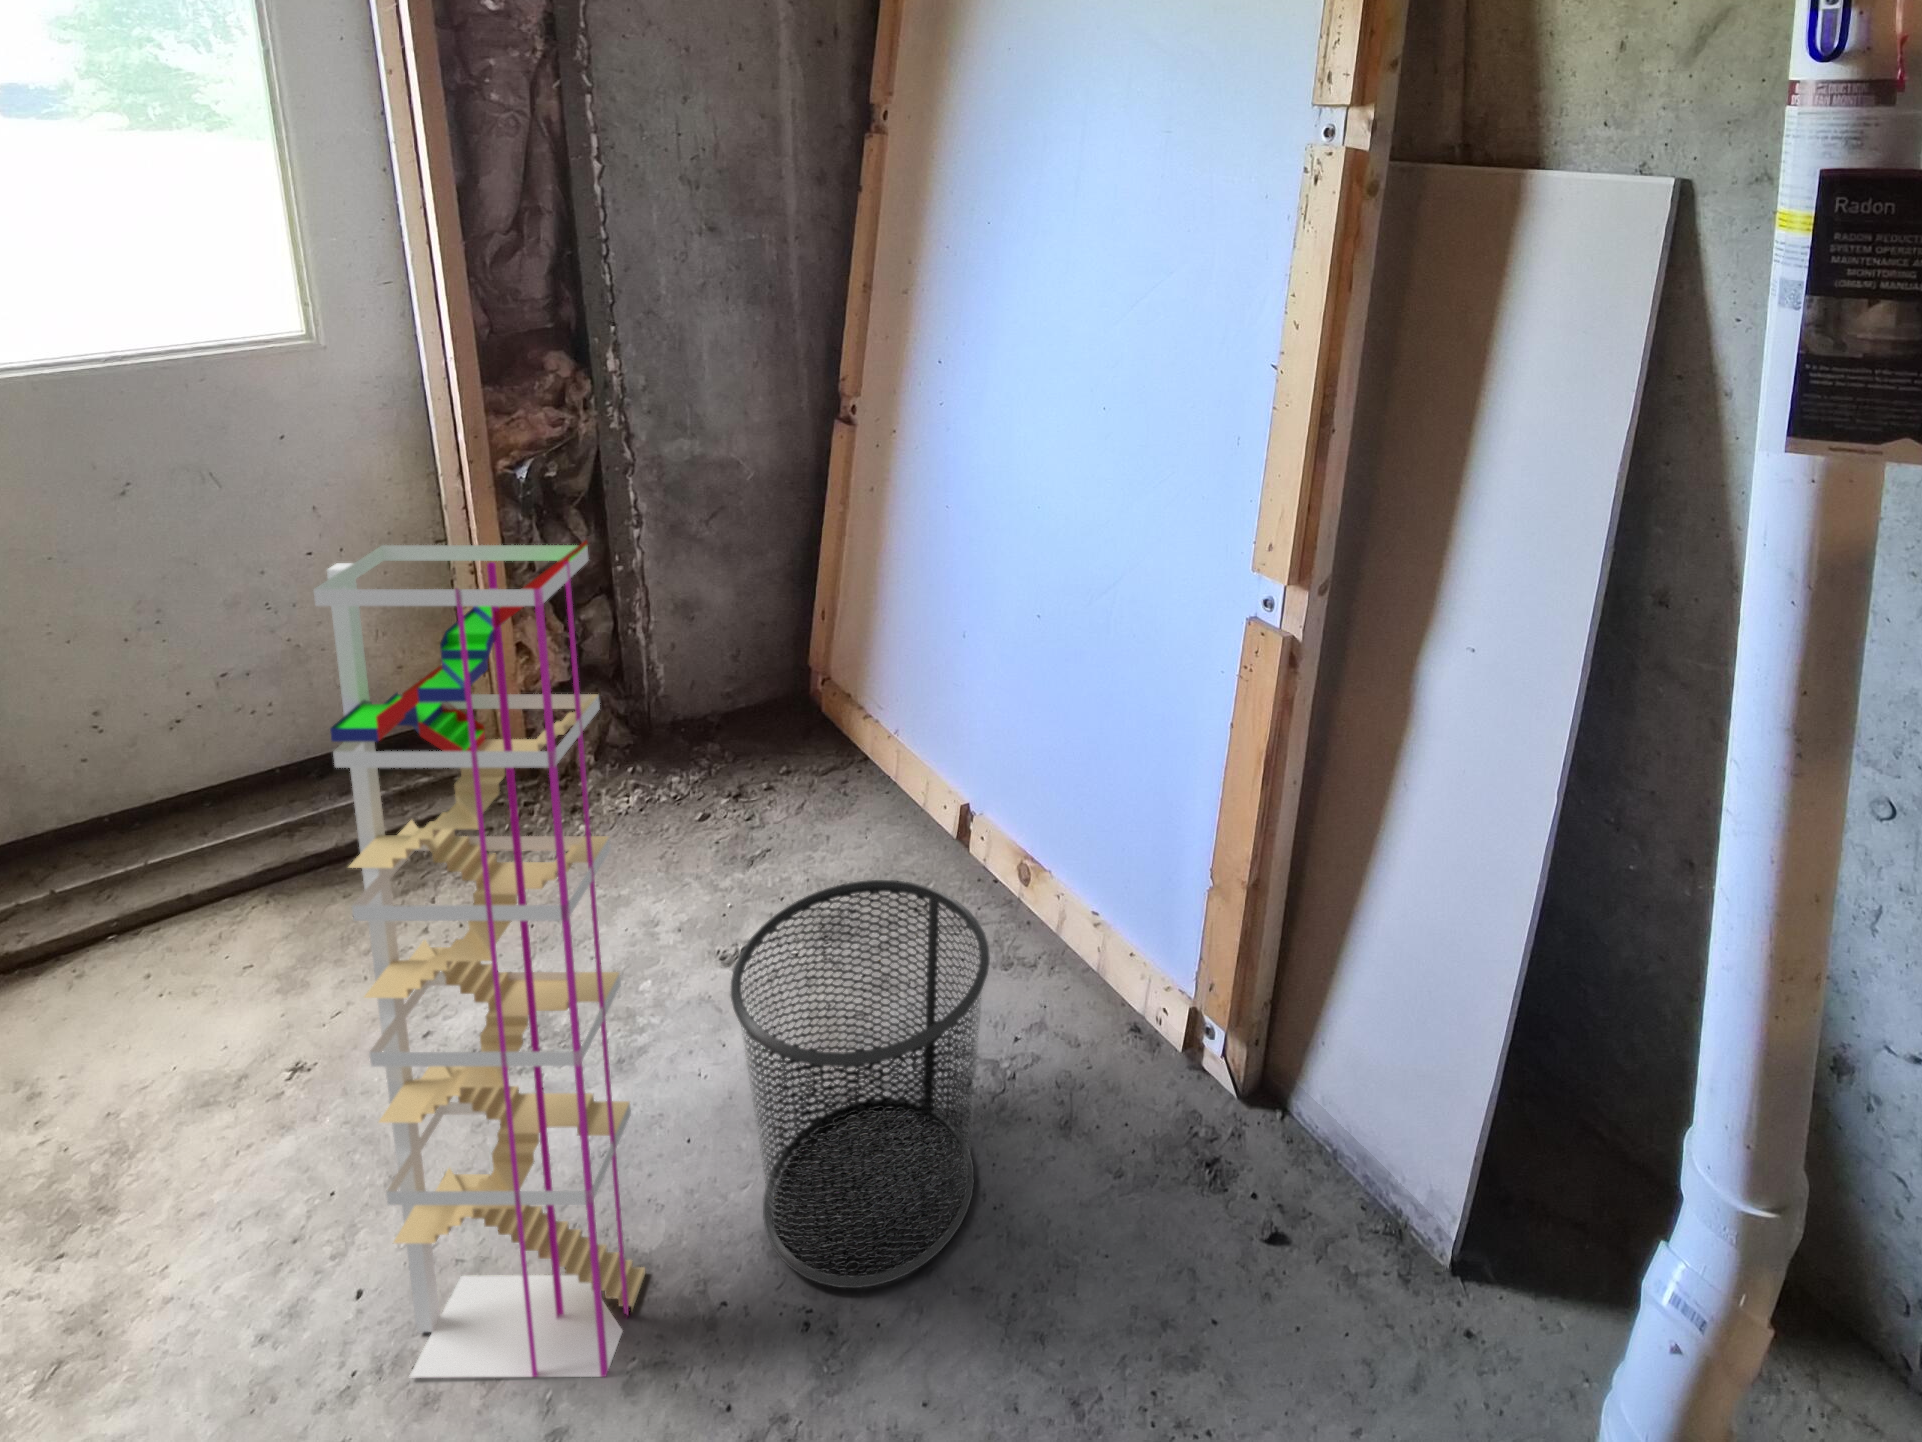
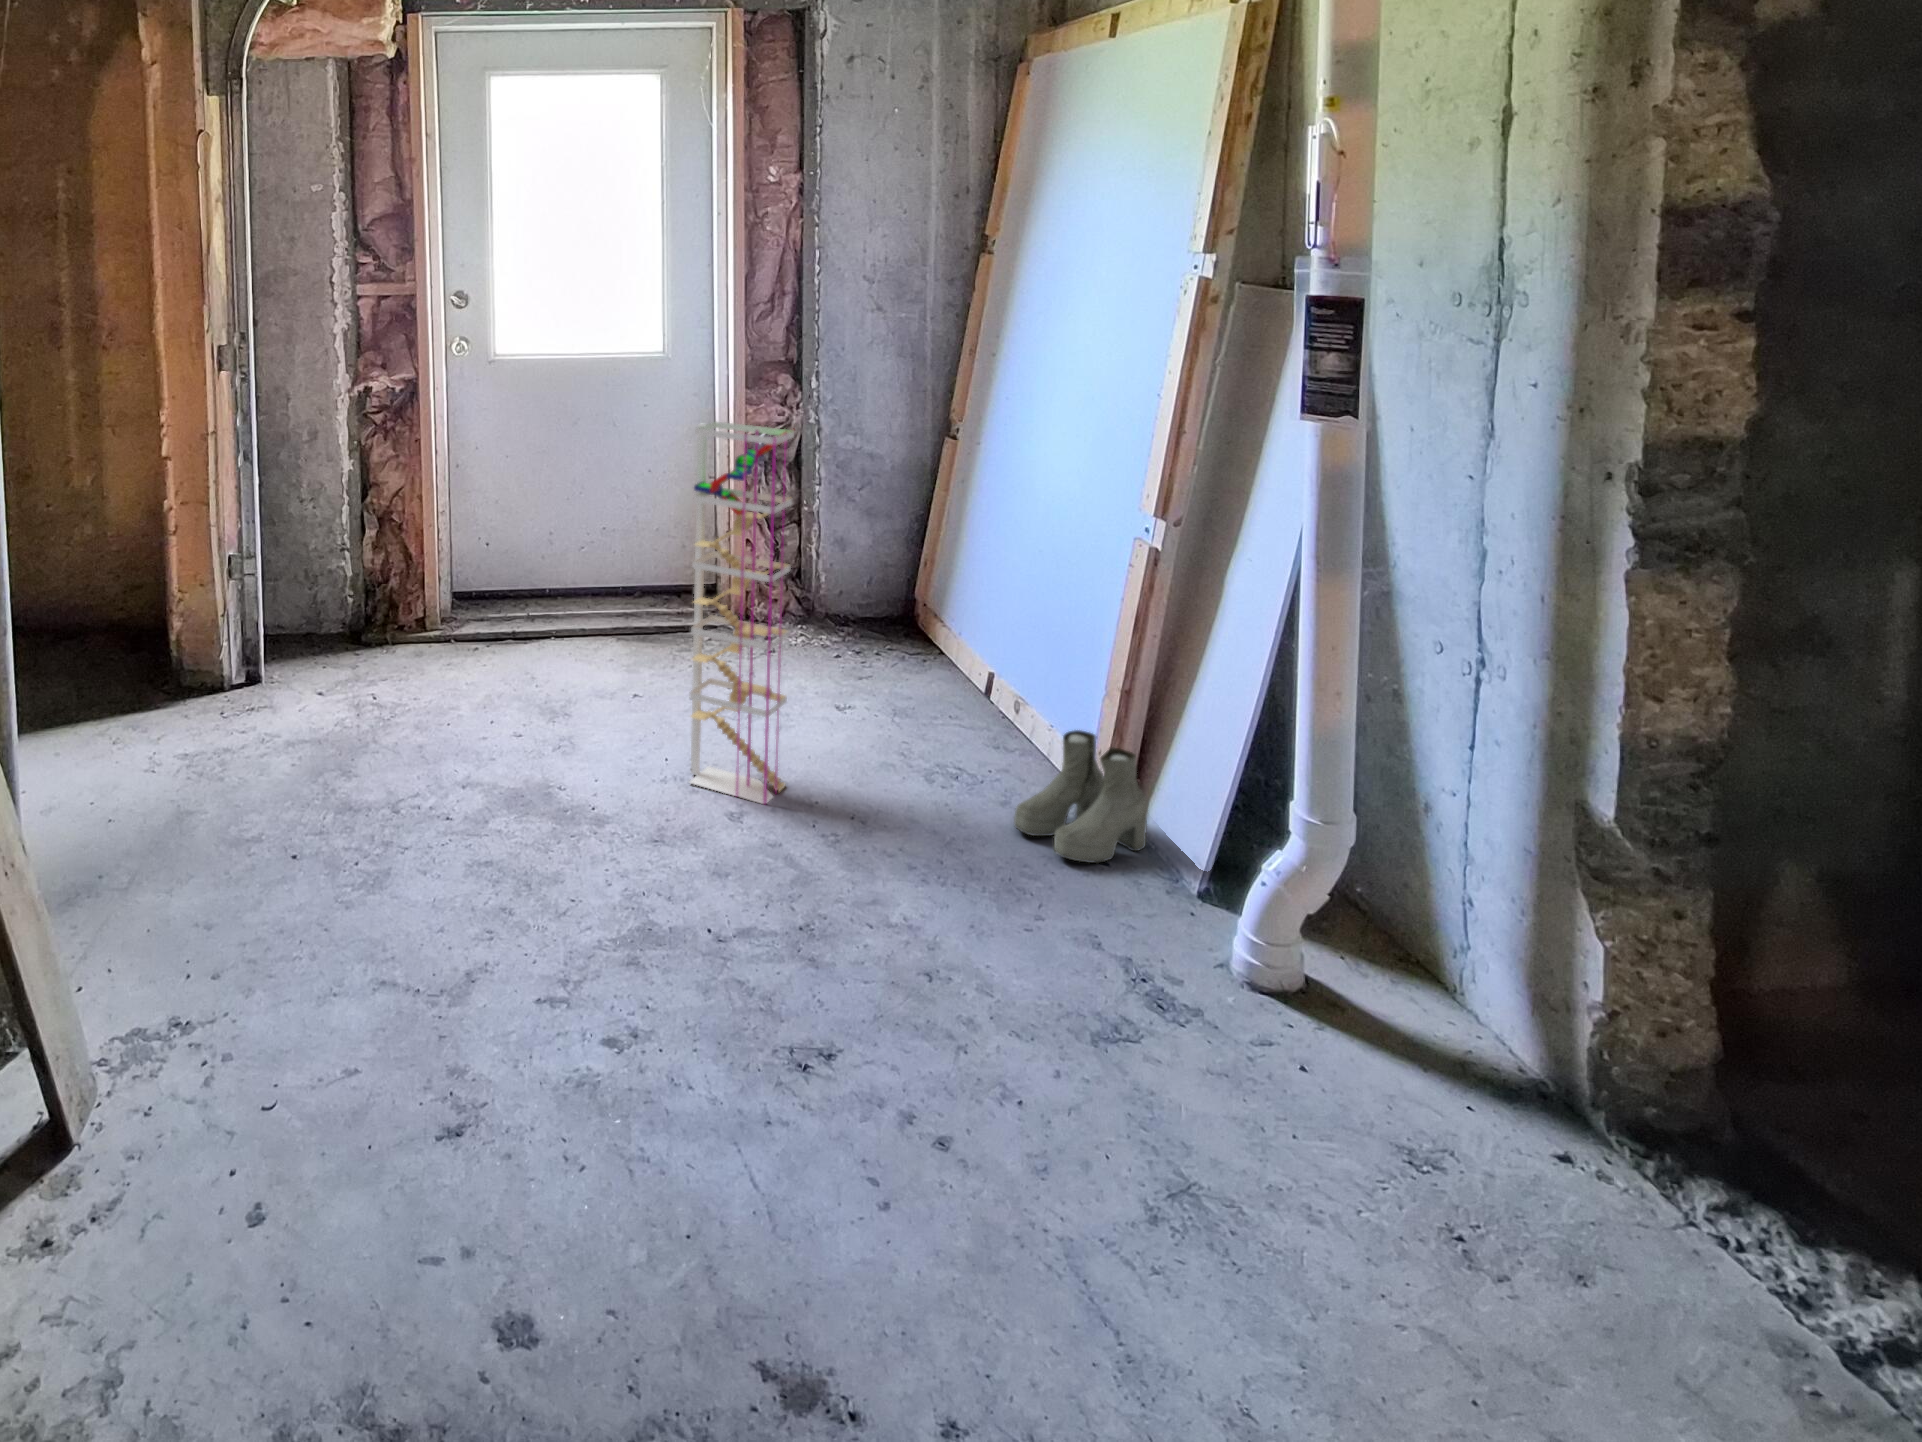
waste bin: present [731,880,990,1288] -> none [835,642,965,817]
boots: none [1109,980,1323,1285] -> present [1014,730,1148,863]

